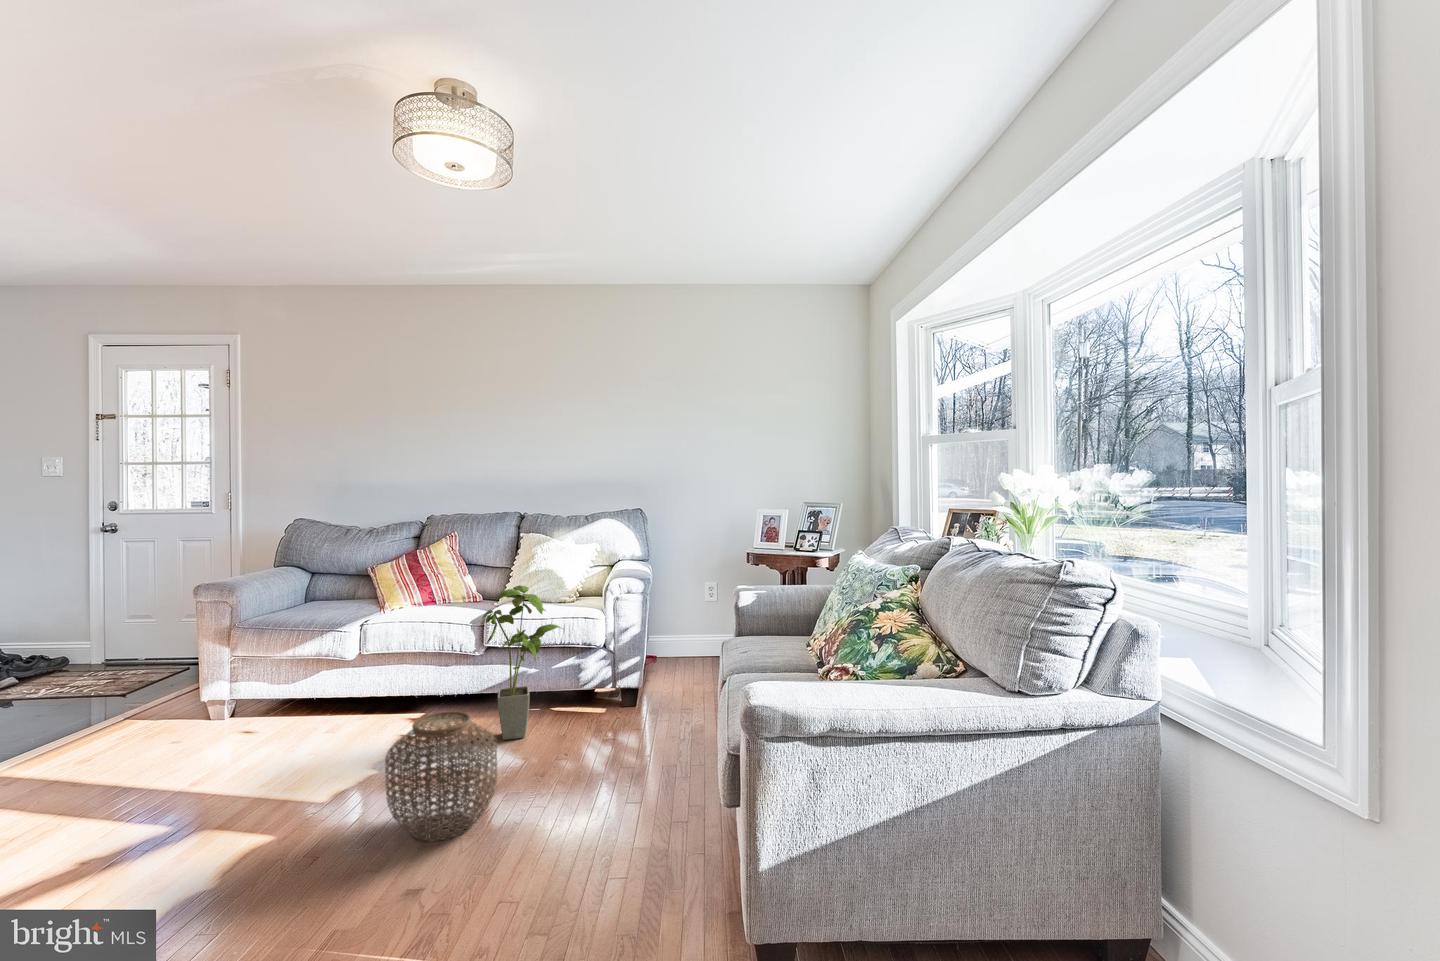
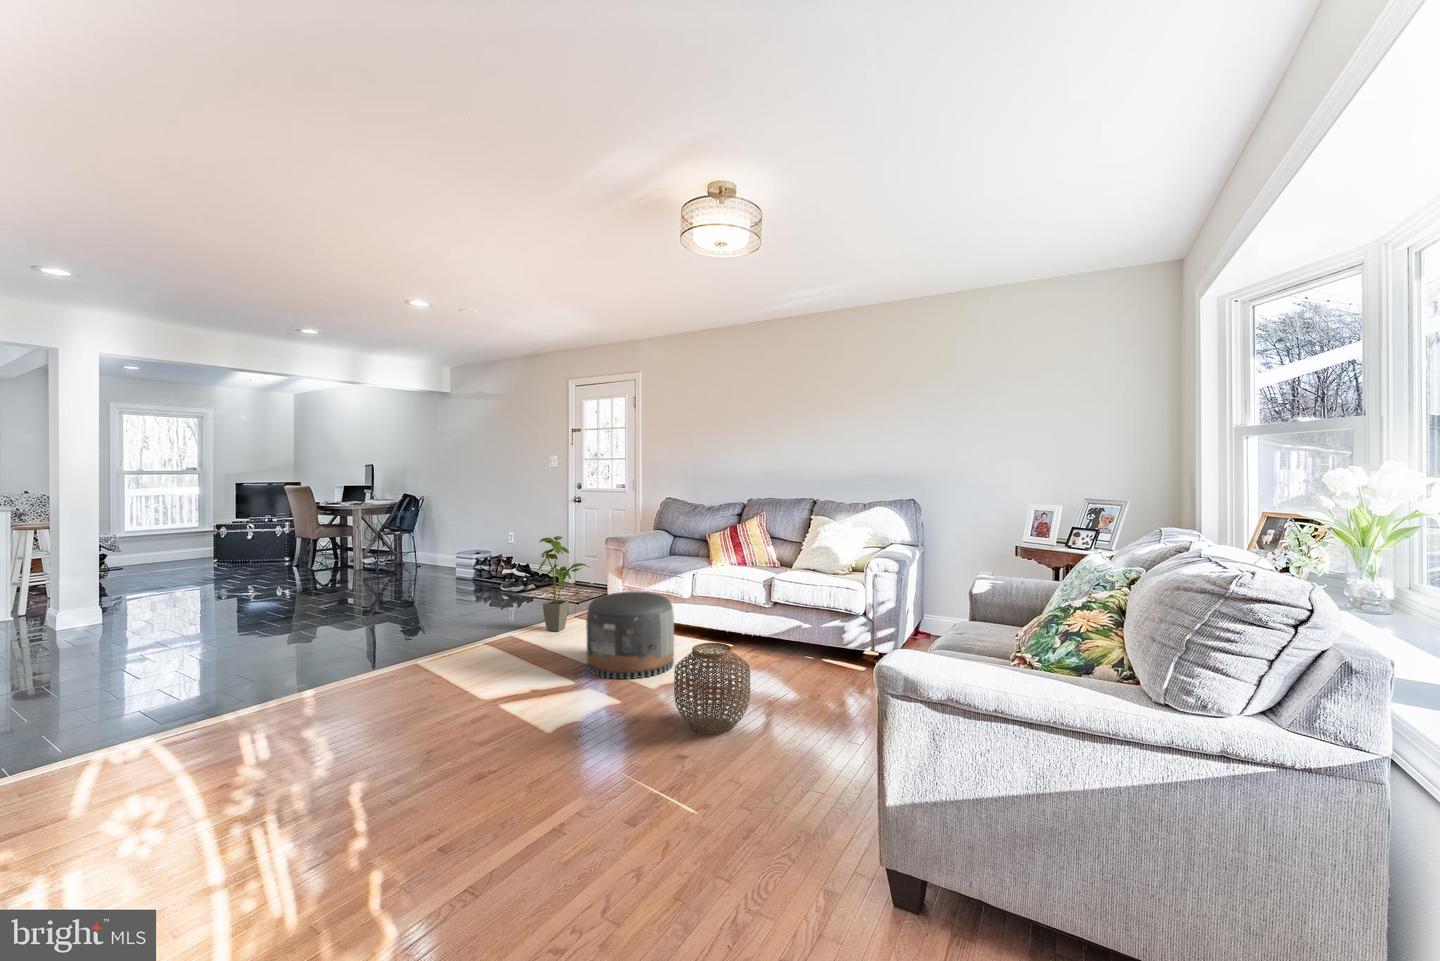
house plant: present [482,585,563,740] -> present [538,536,589,631]
pouf: none [196,657,349,797] -> present [586,592,674,679]

